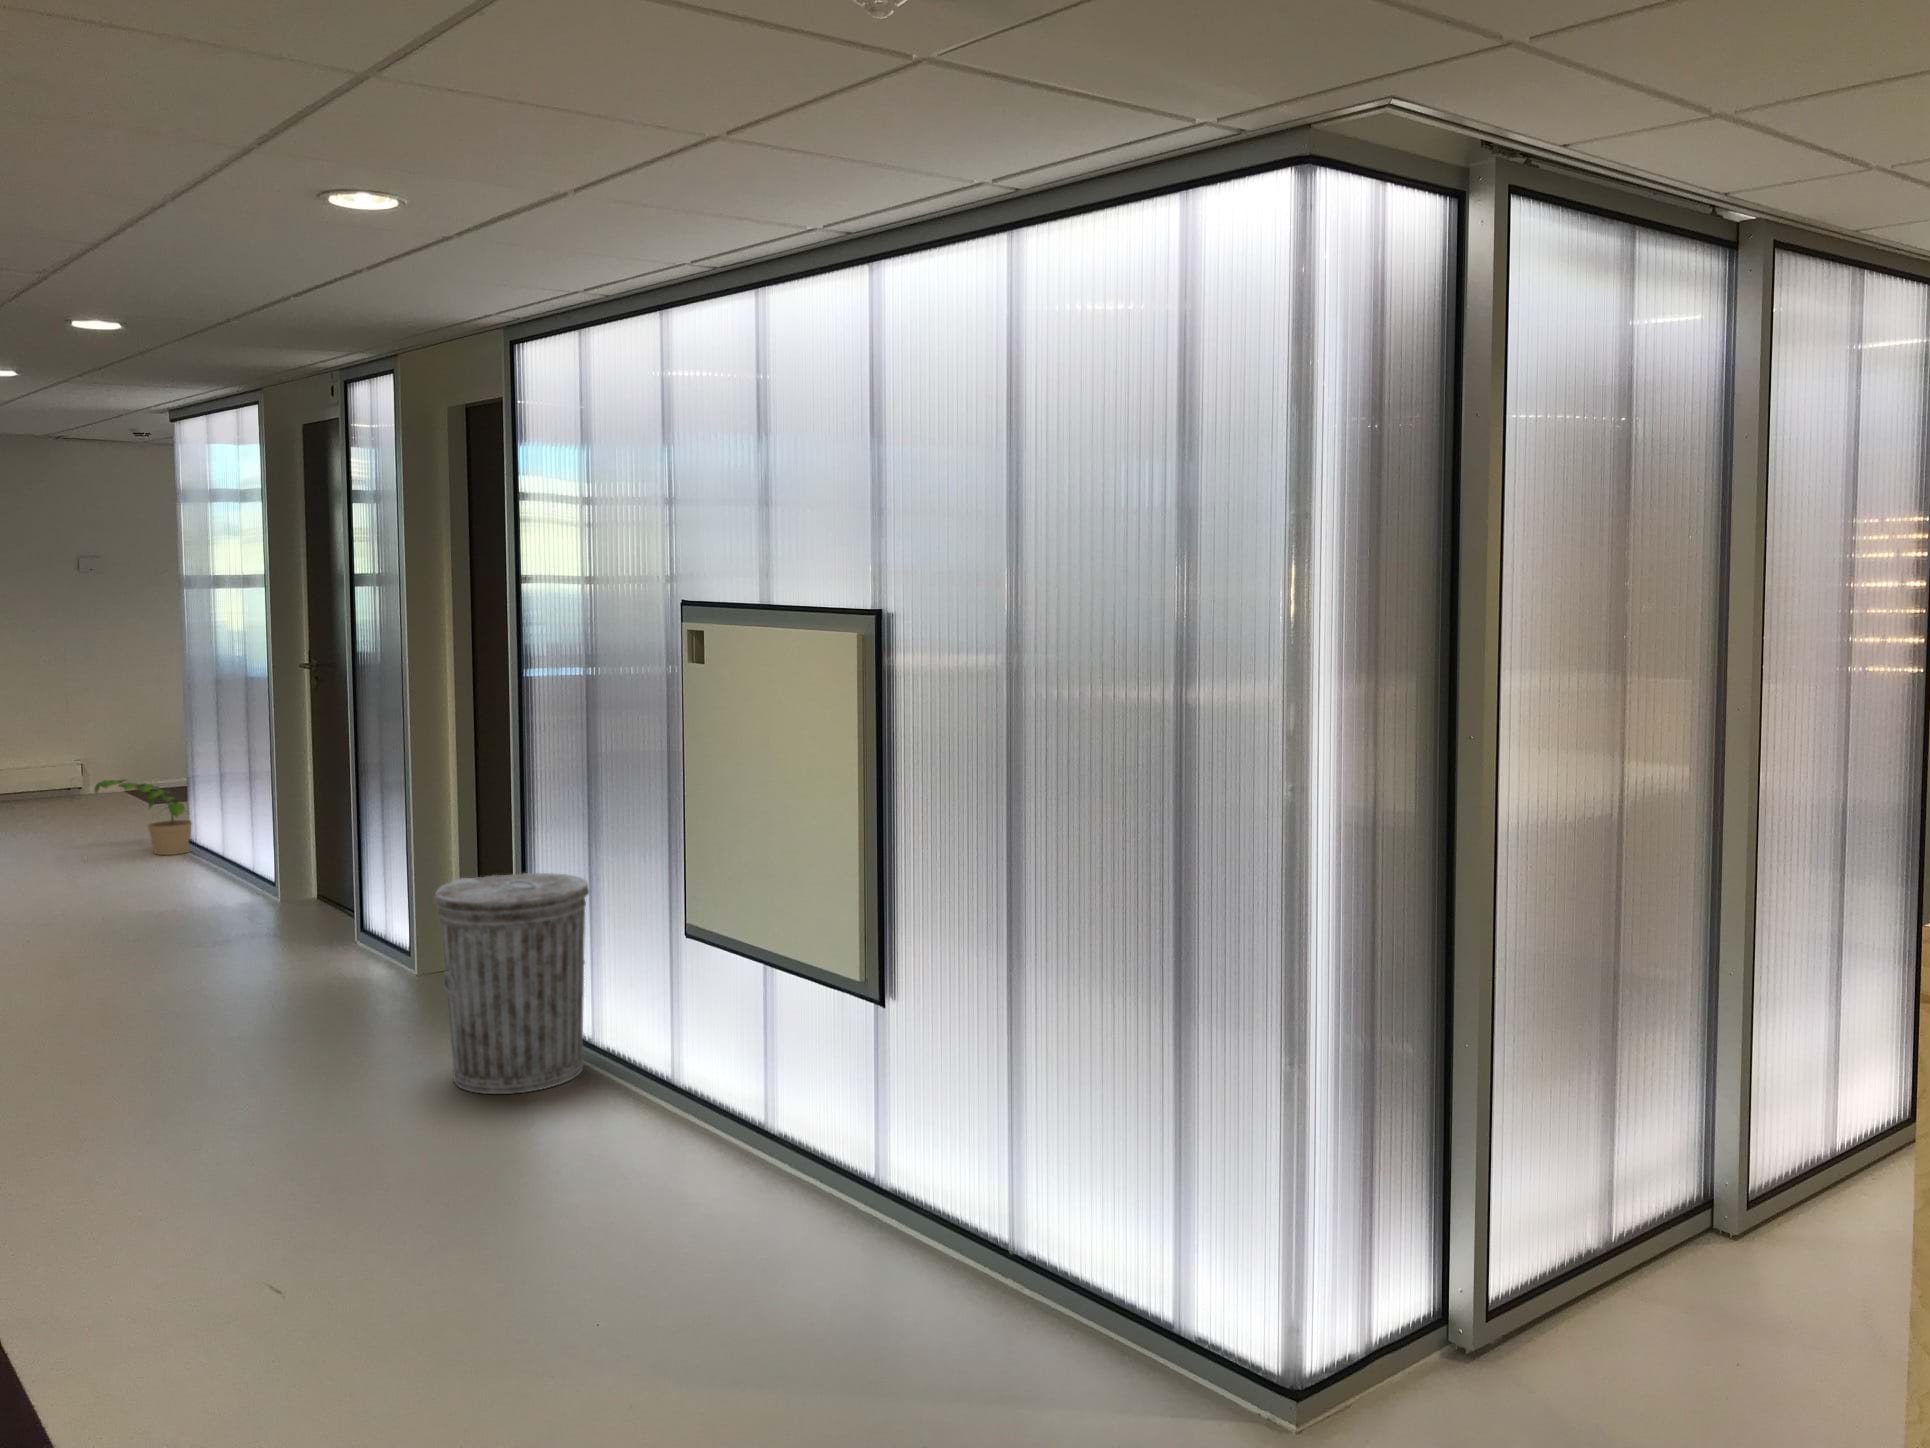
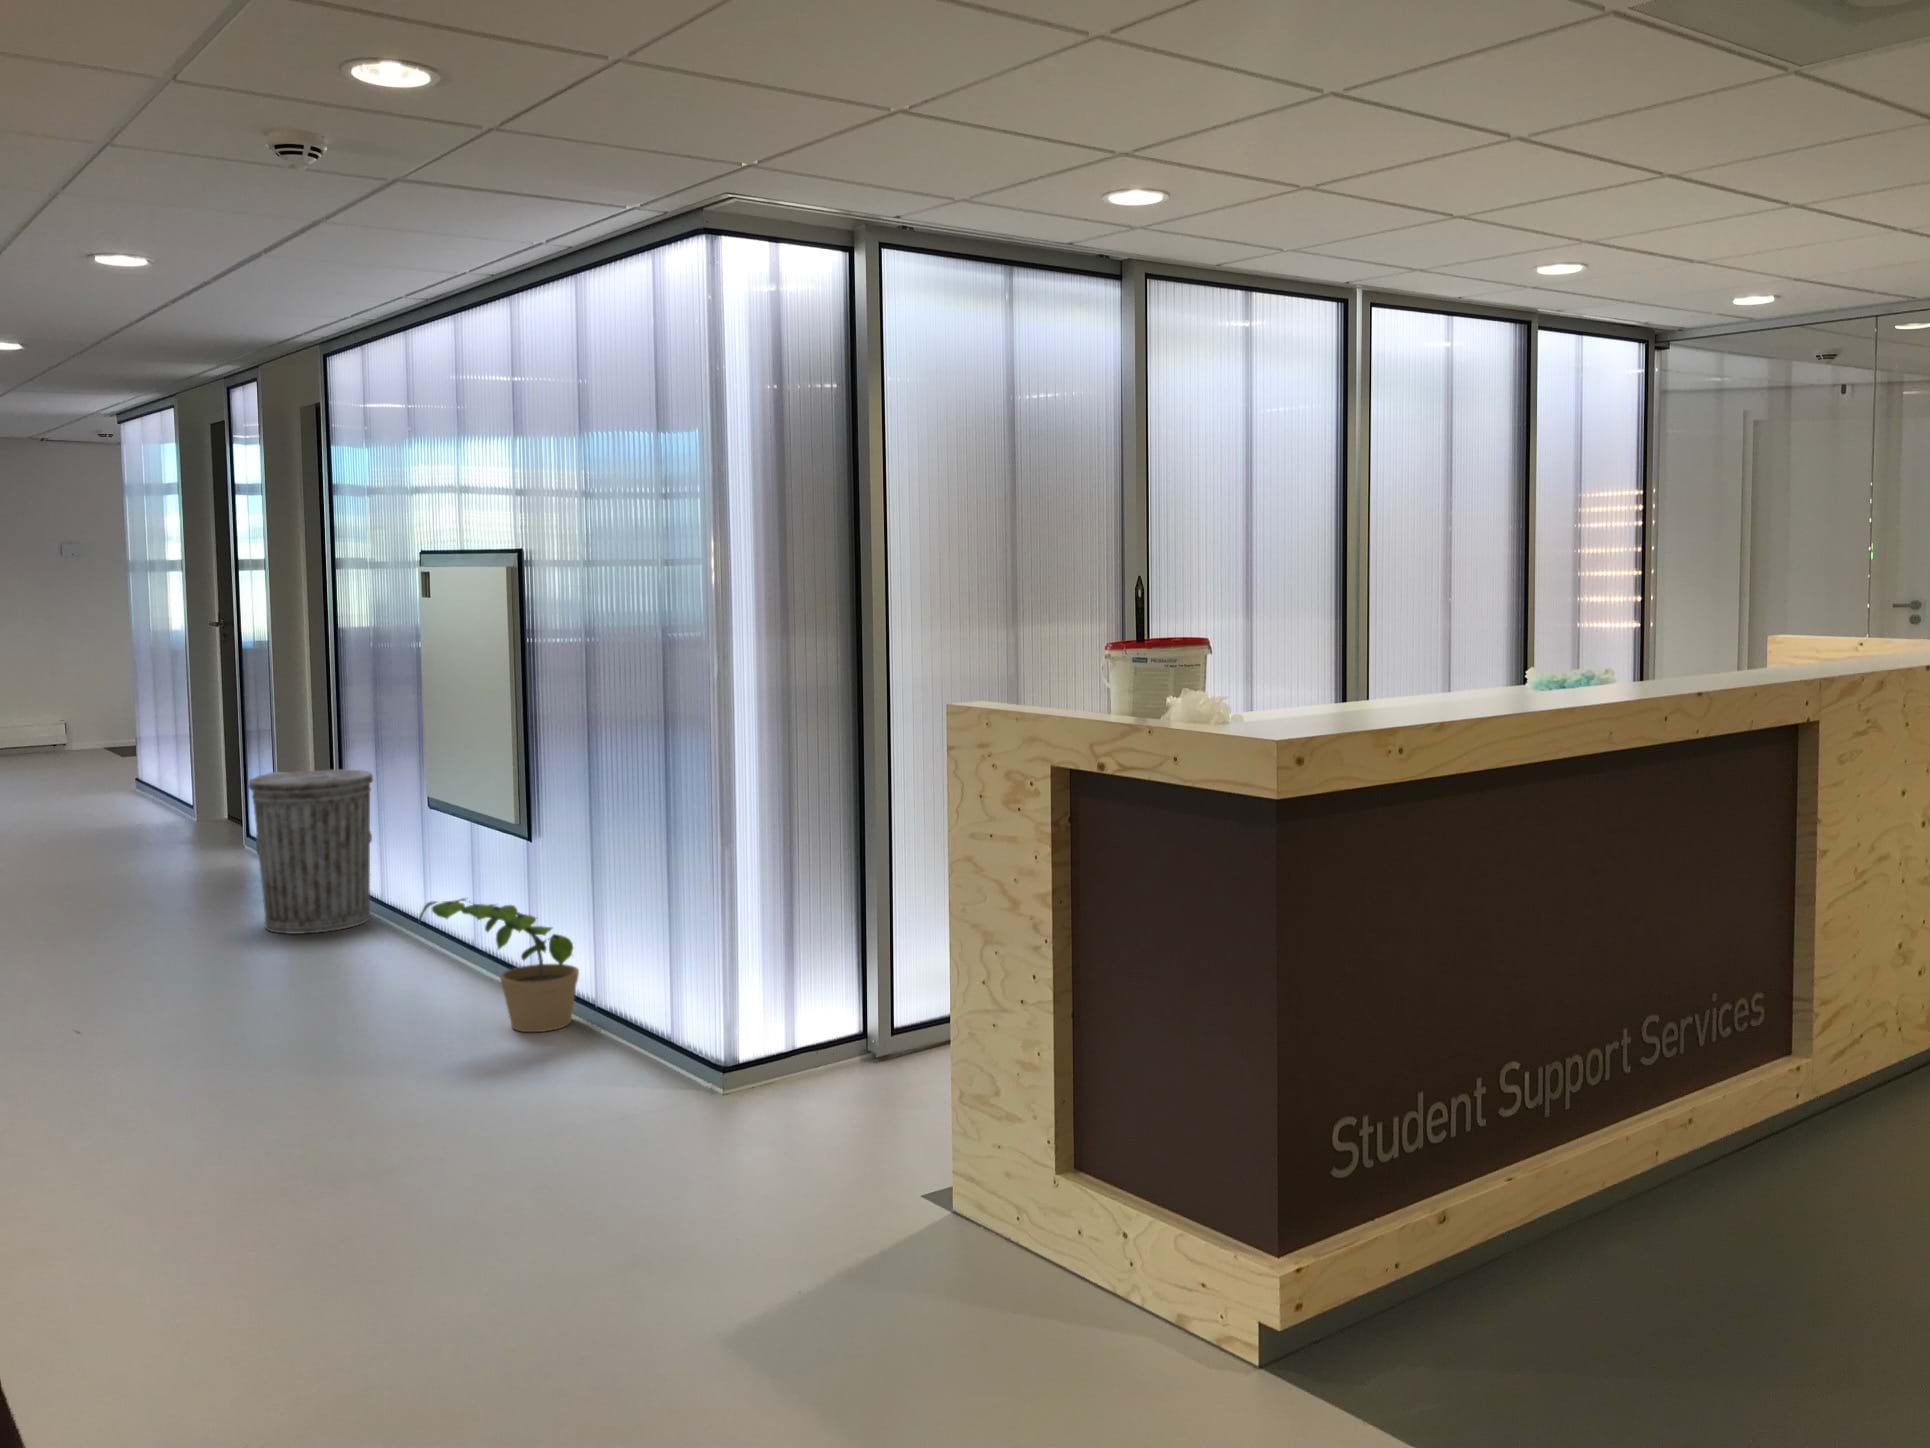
potted plant: present [94,780,192,855] -> present [419,898,579,1032]

